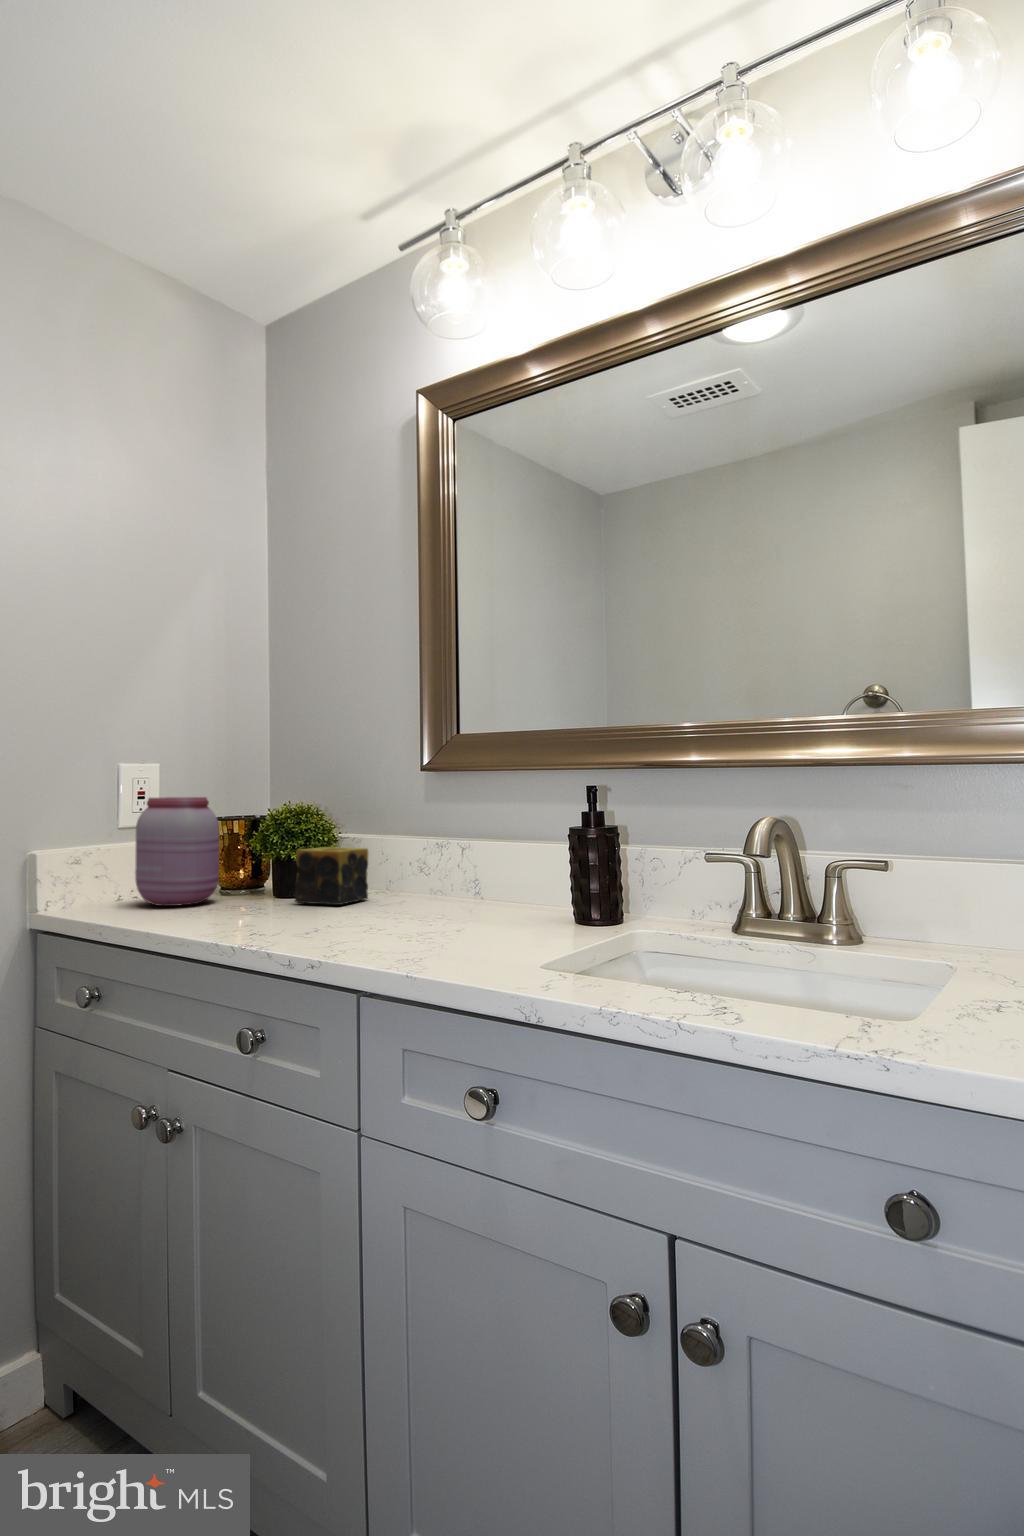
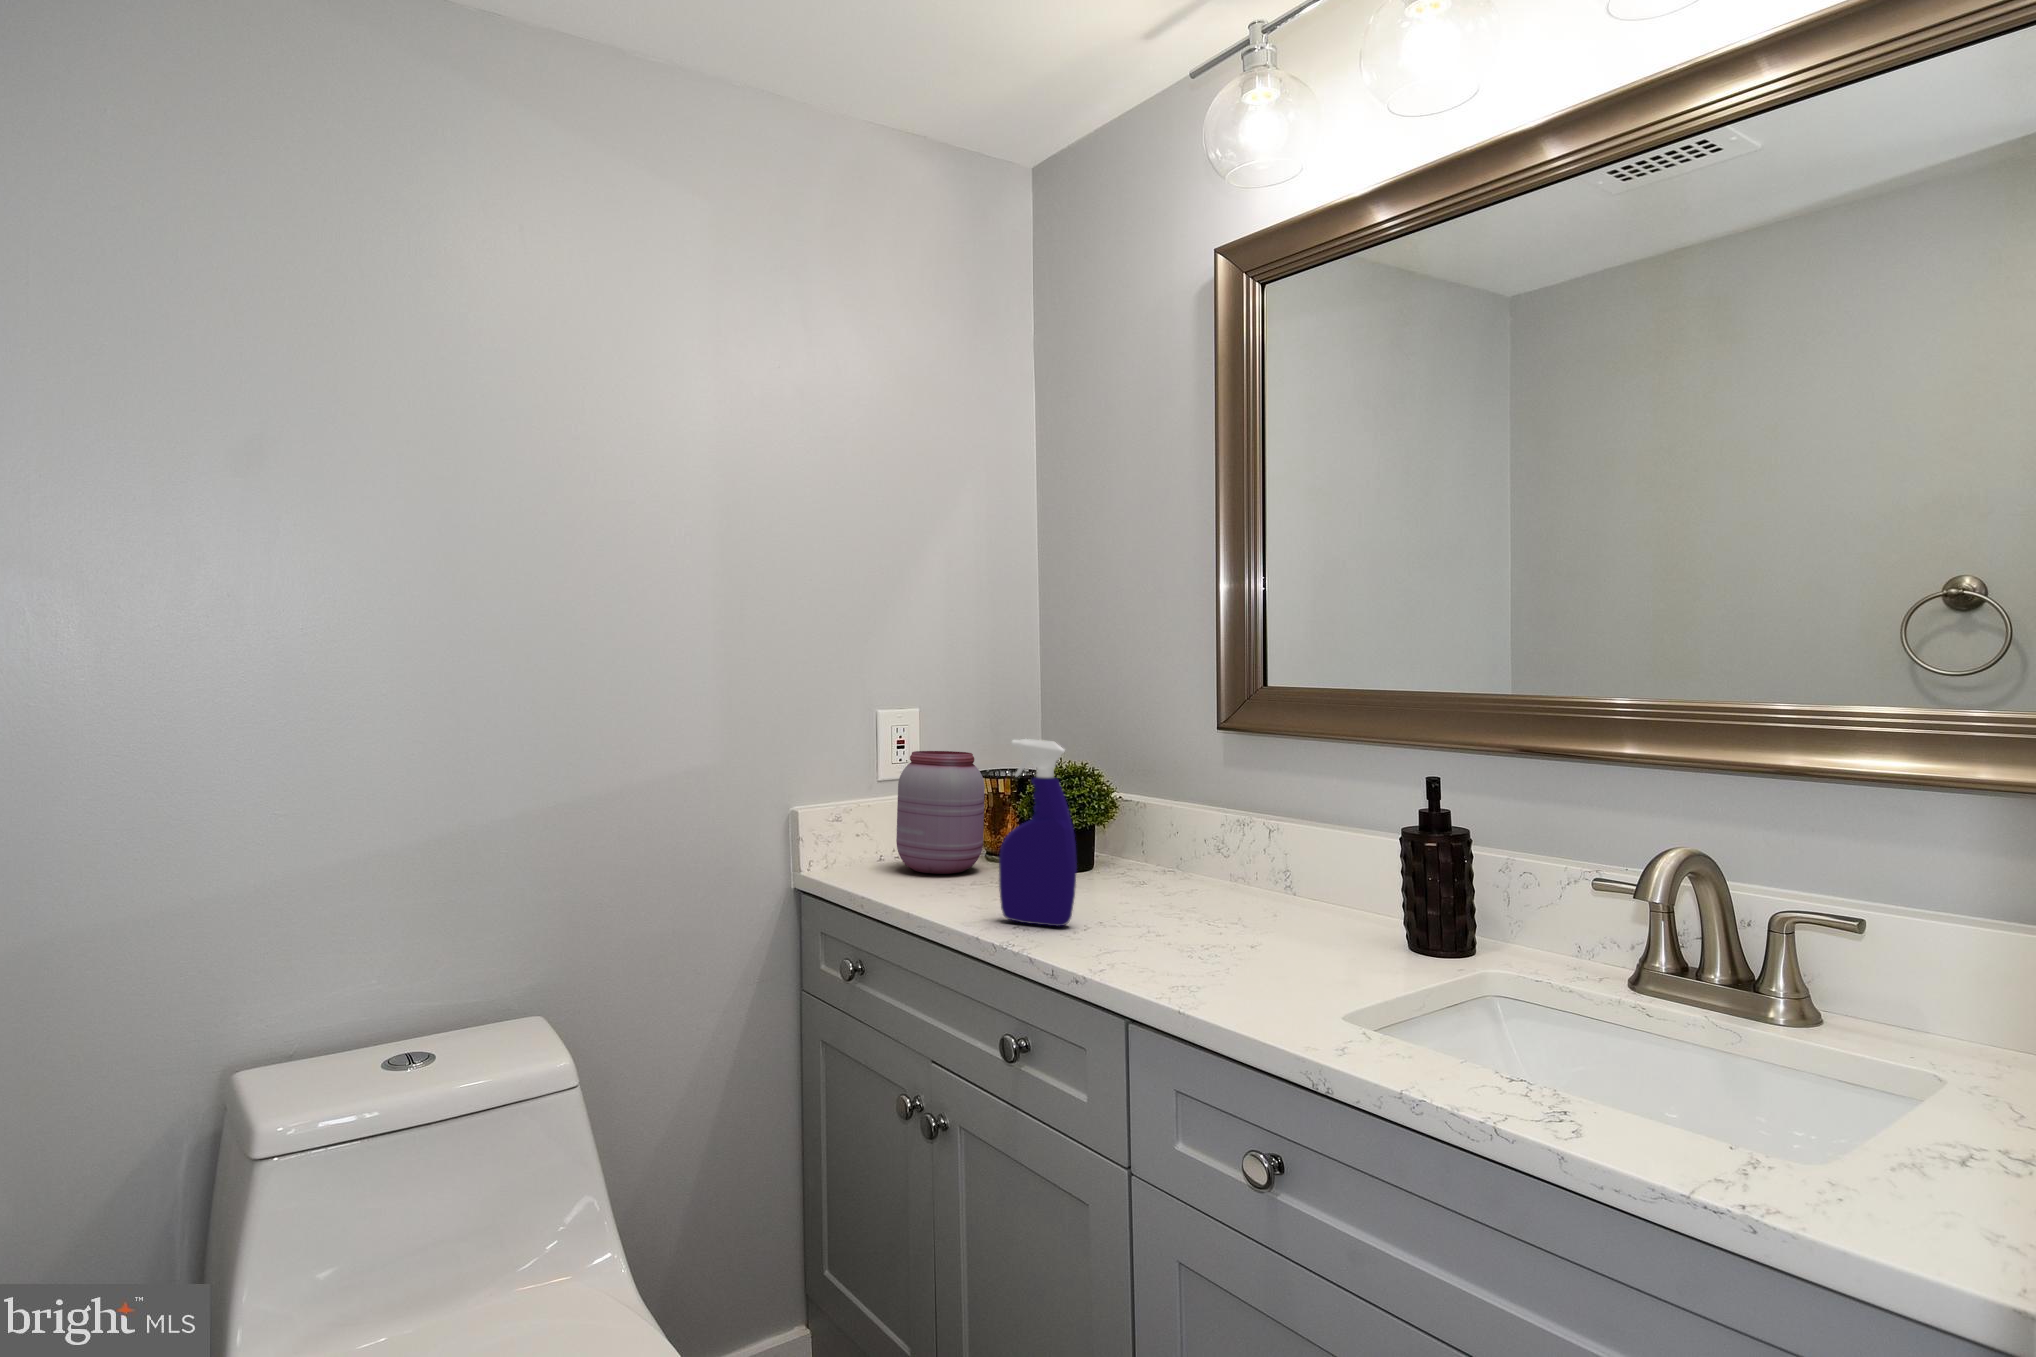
spray bottle: none [234,770,305,932] -> present [999,739,1077,926]
candle: present [295,847,368,905] -> none [1065,817,1150,889]

